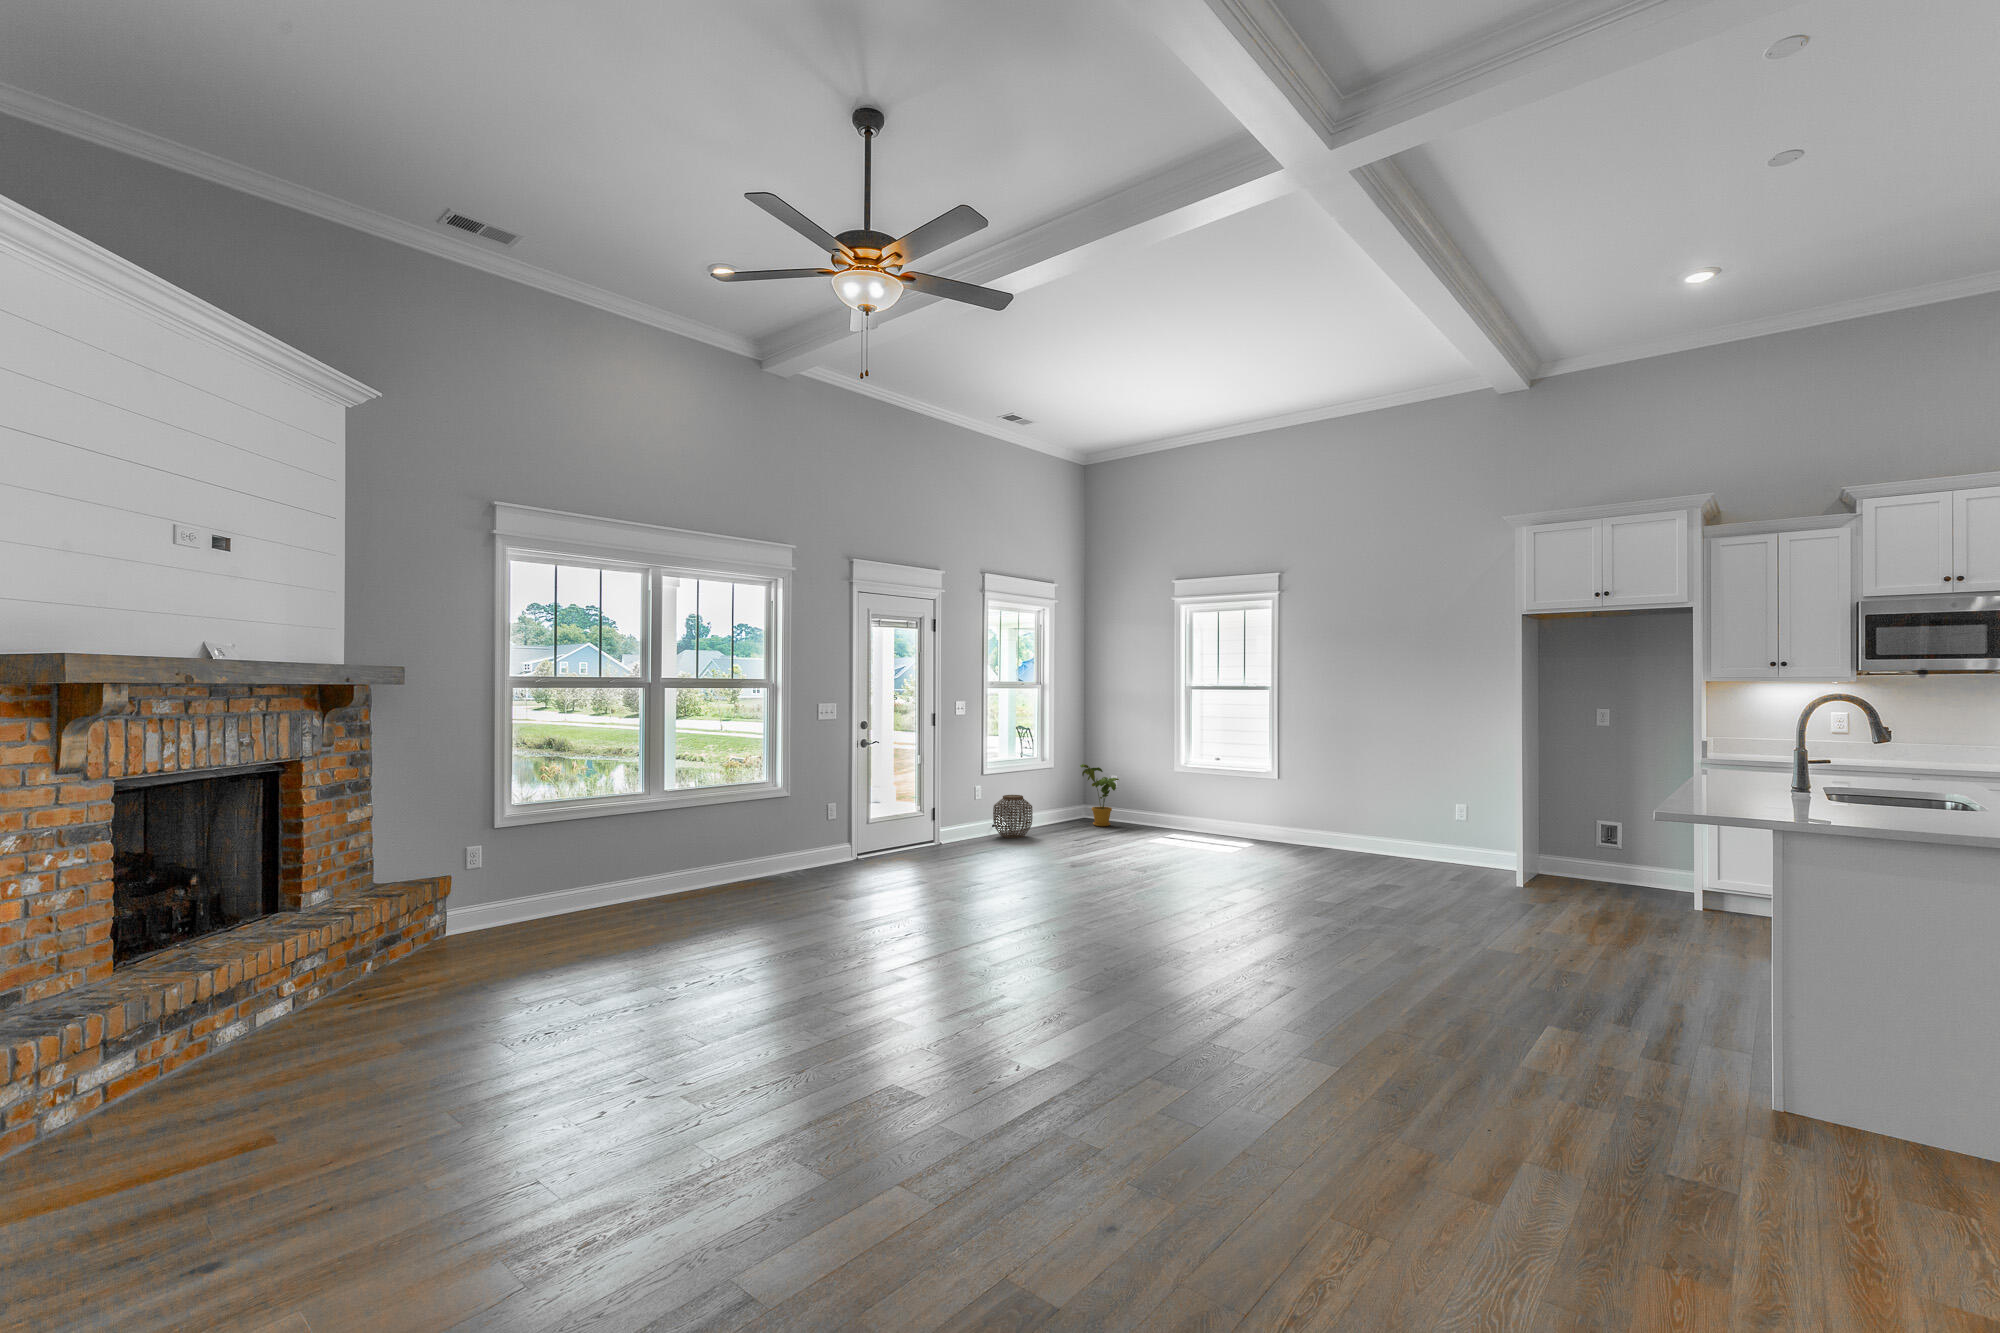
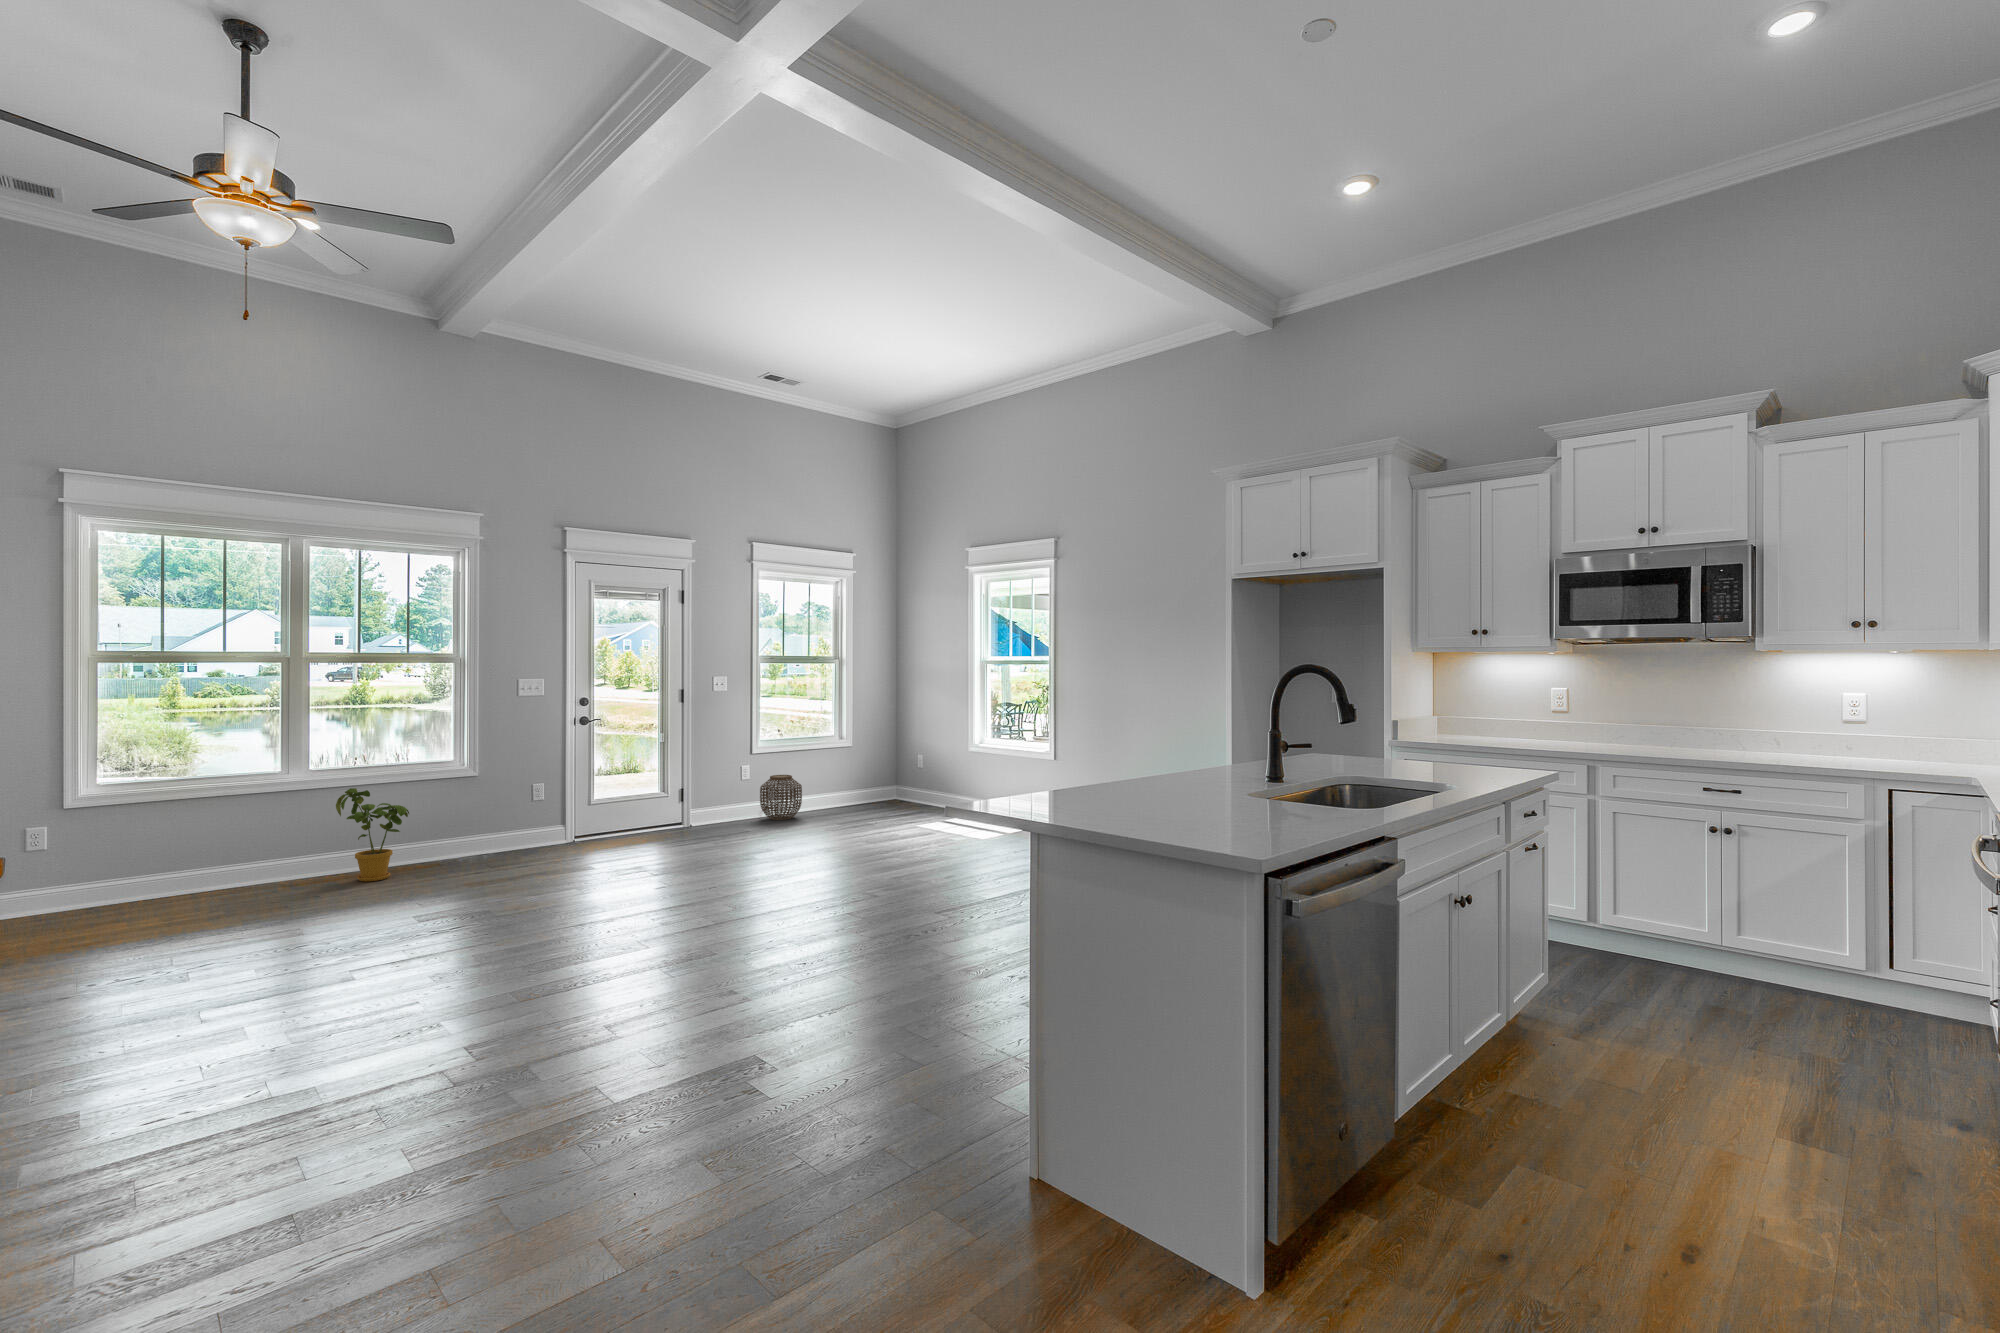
house plant: present [1080,764,1119,826] -> present [336,788,409,881]

